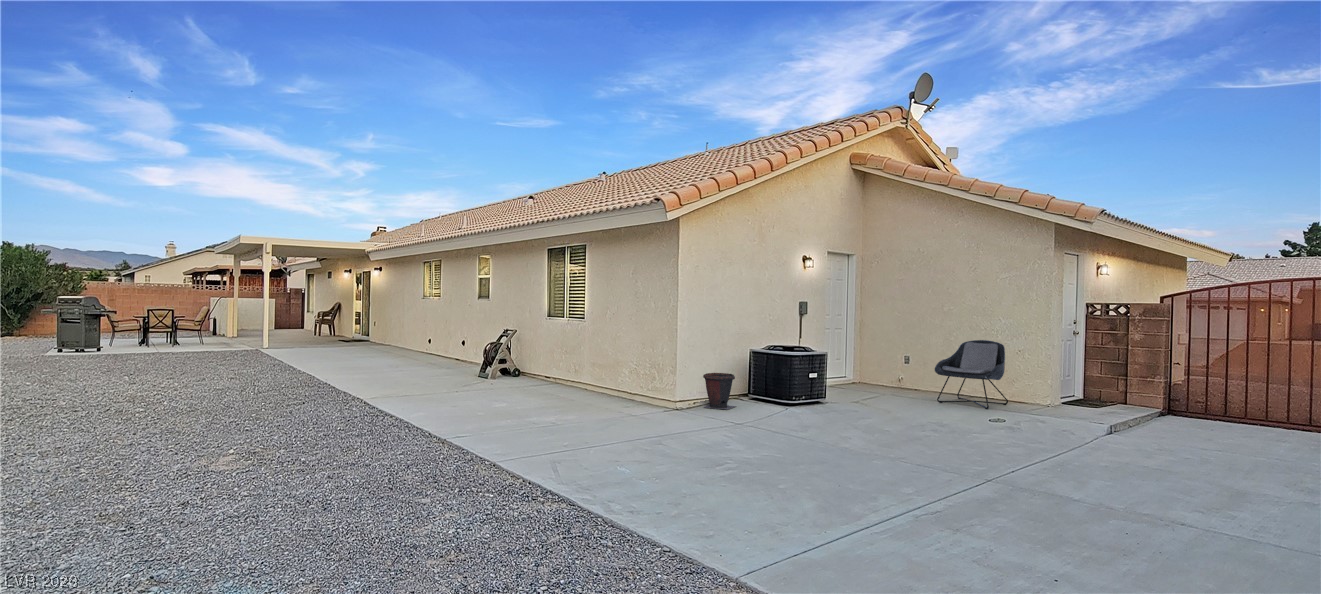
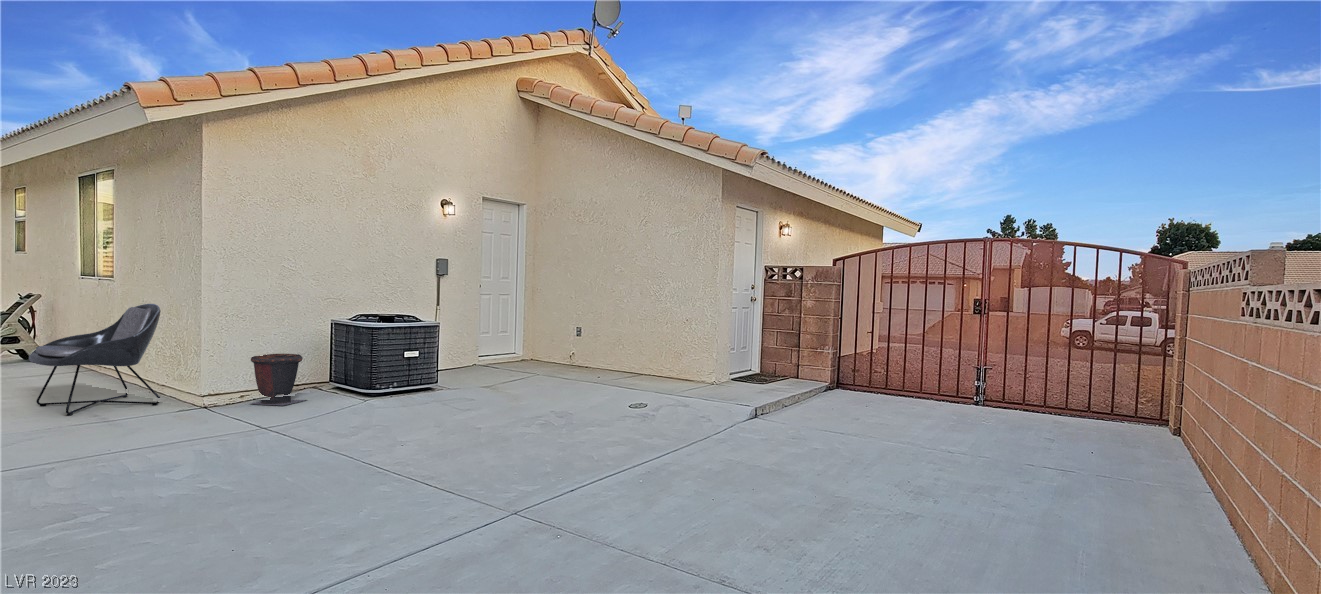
lounge chair: present [935,340,1008,409] -> present [29,304,161,415]

